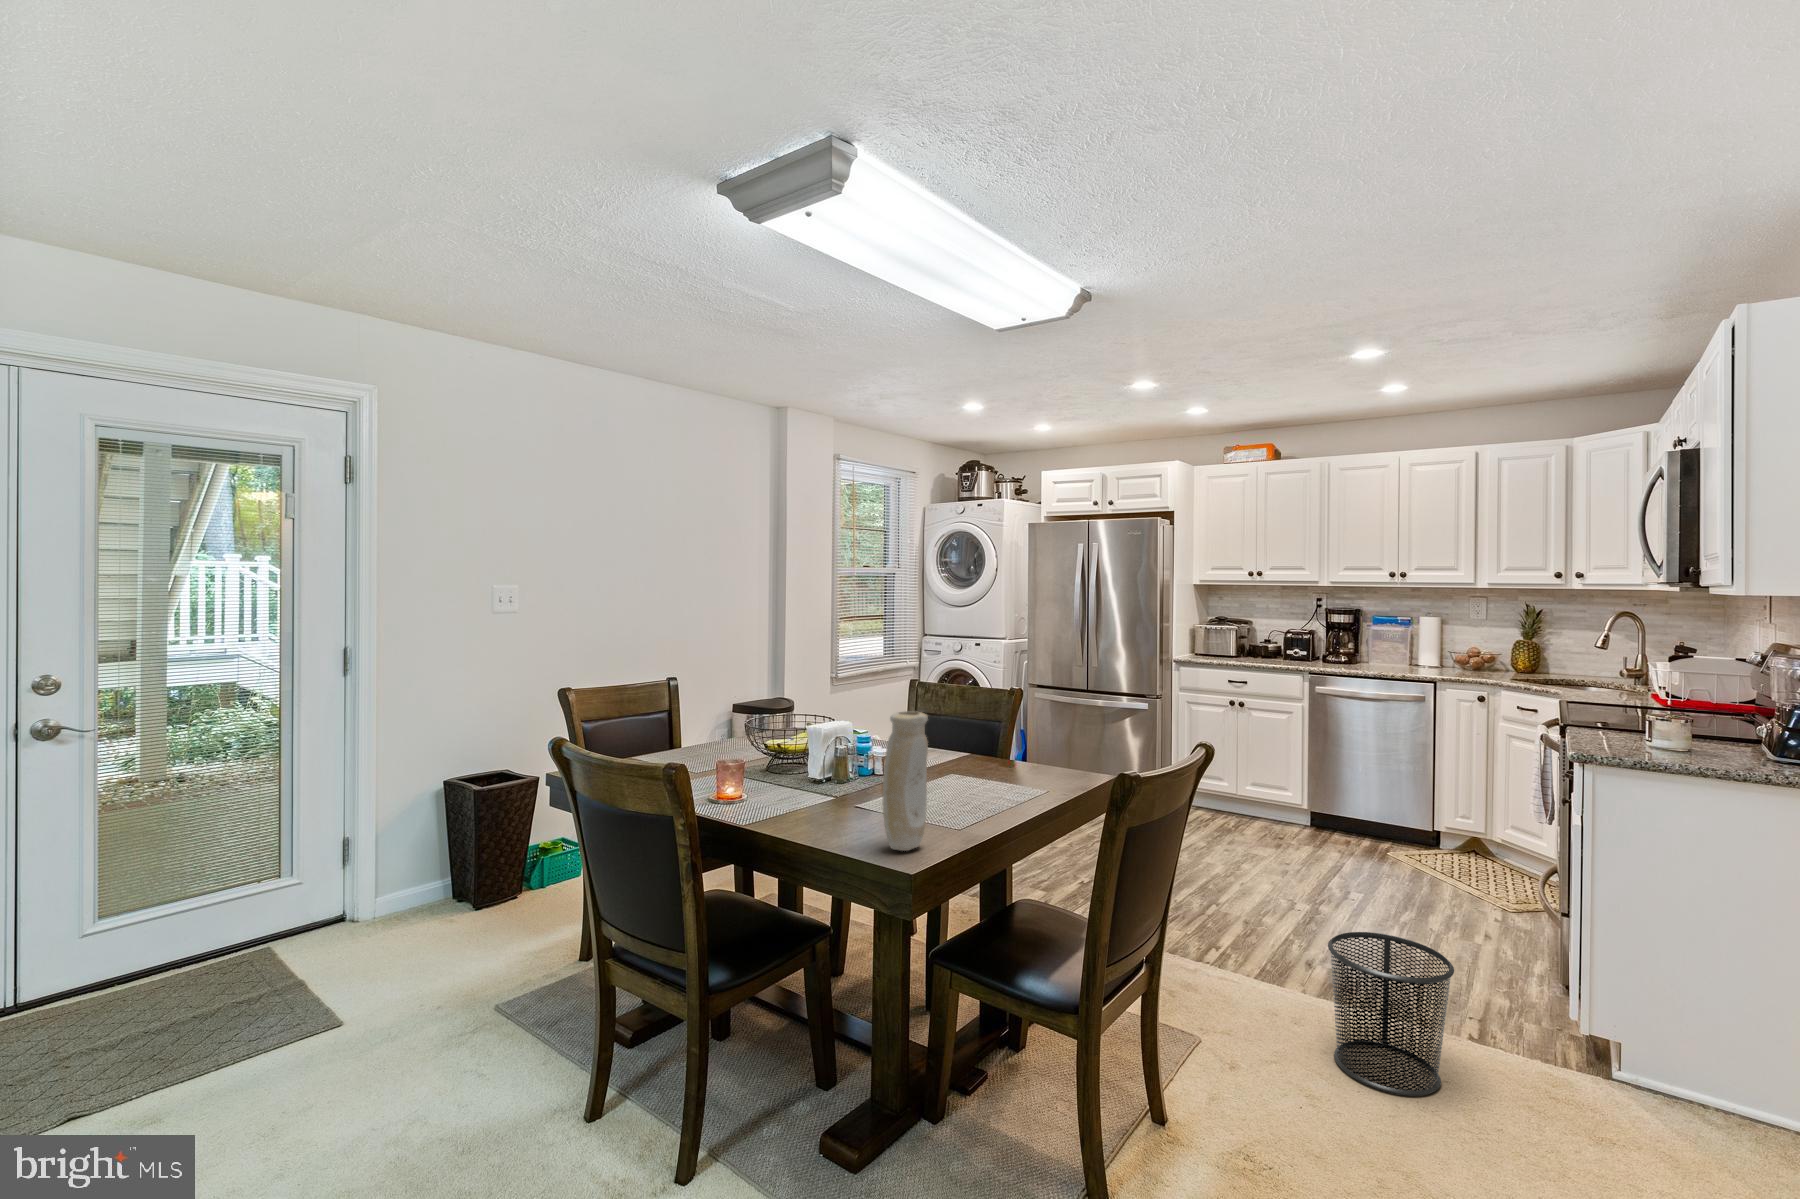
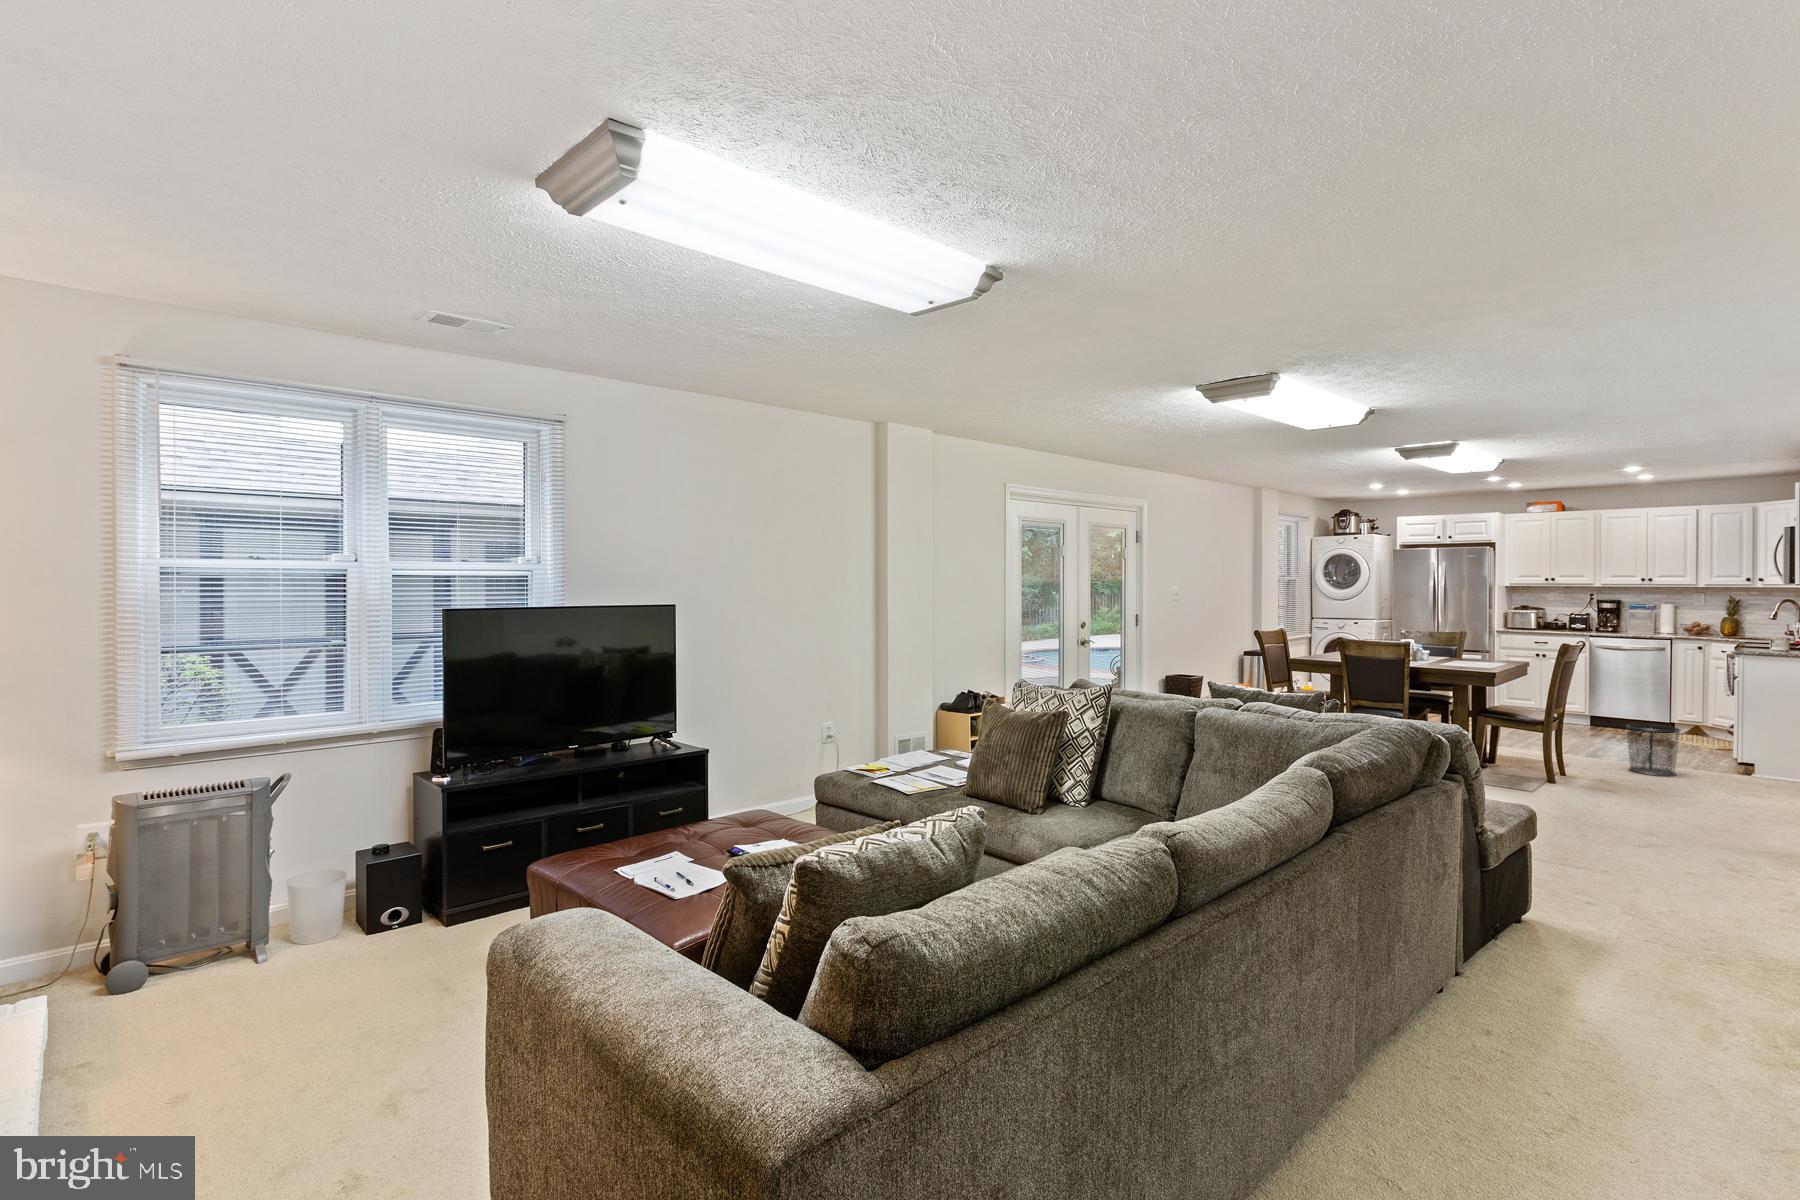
vase: present [883,711,928,851] -> none [1472,624,1488,668]

